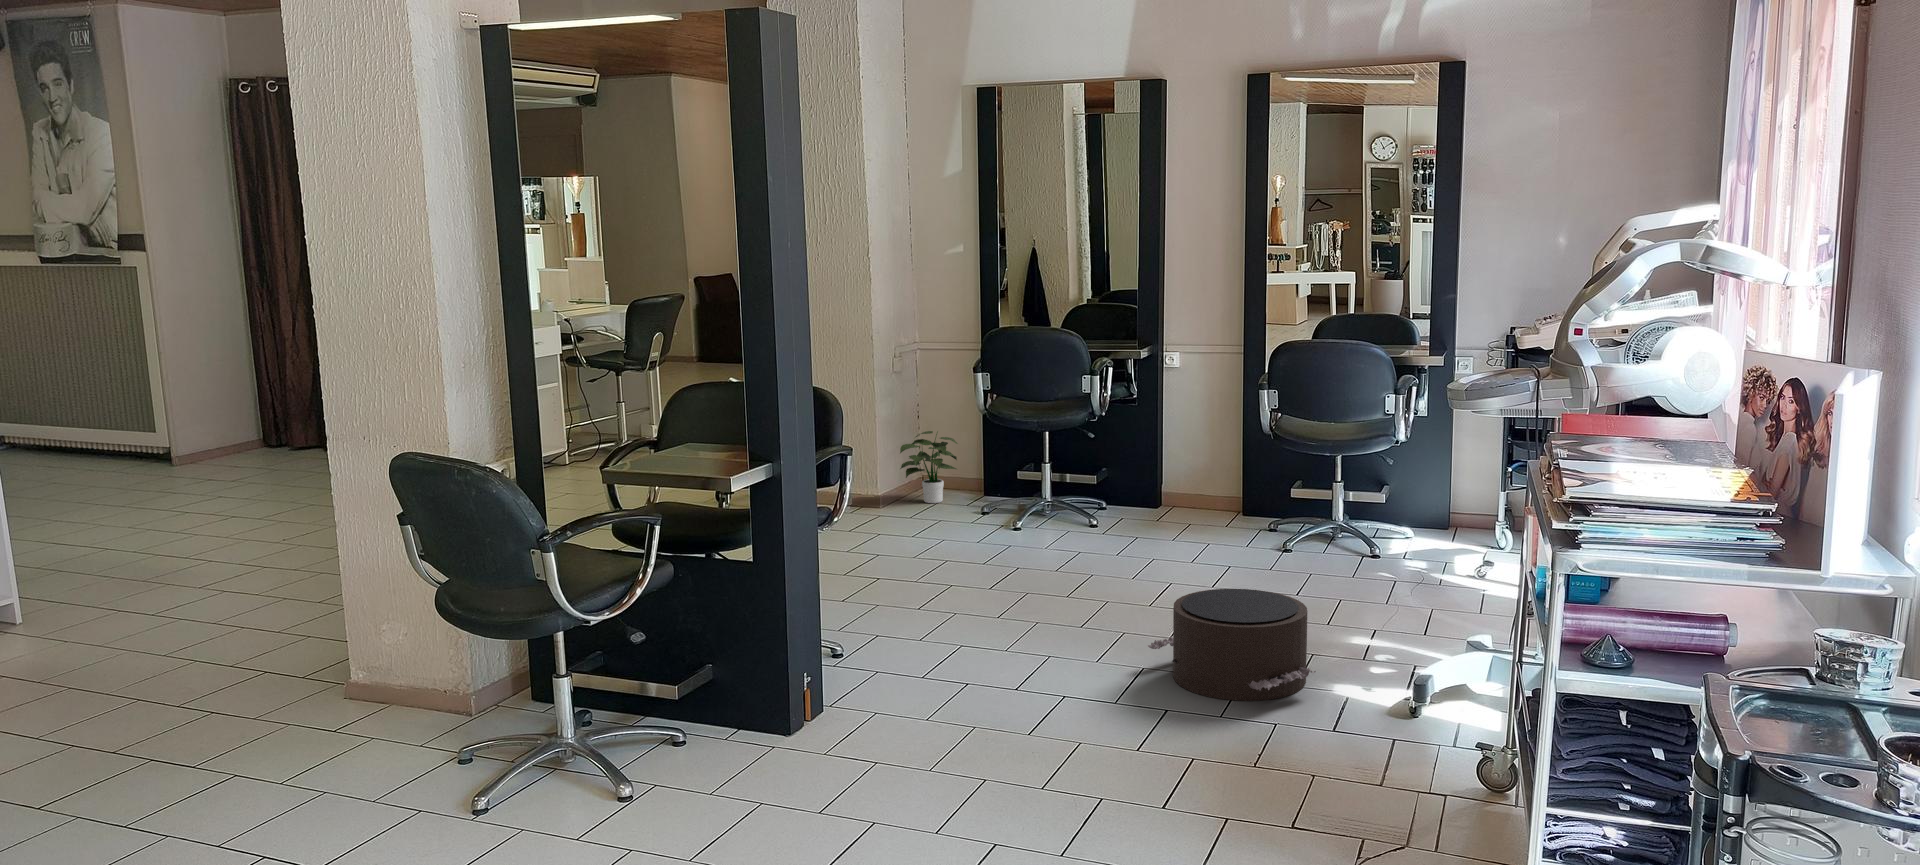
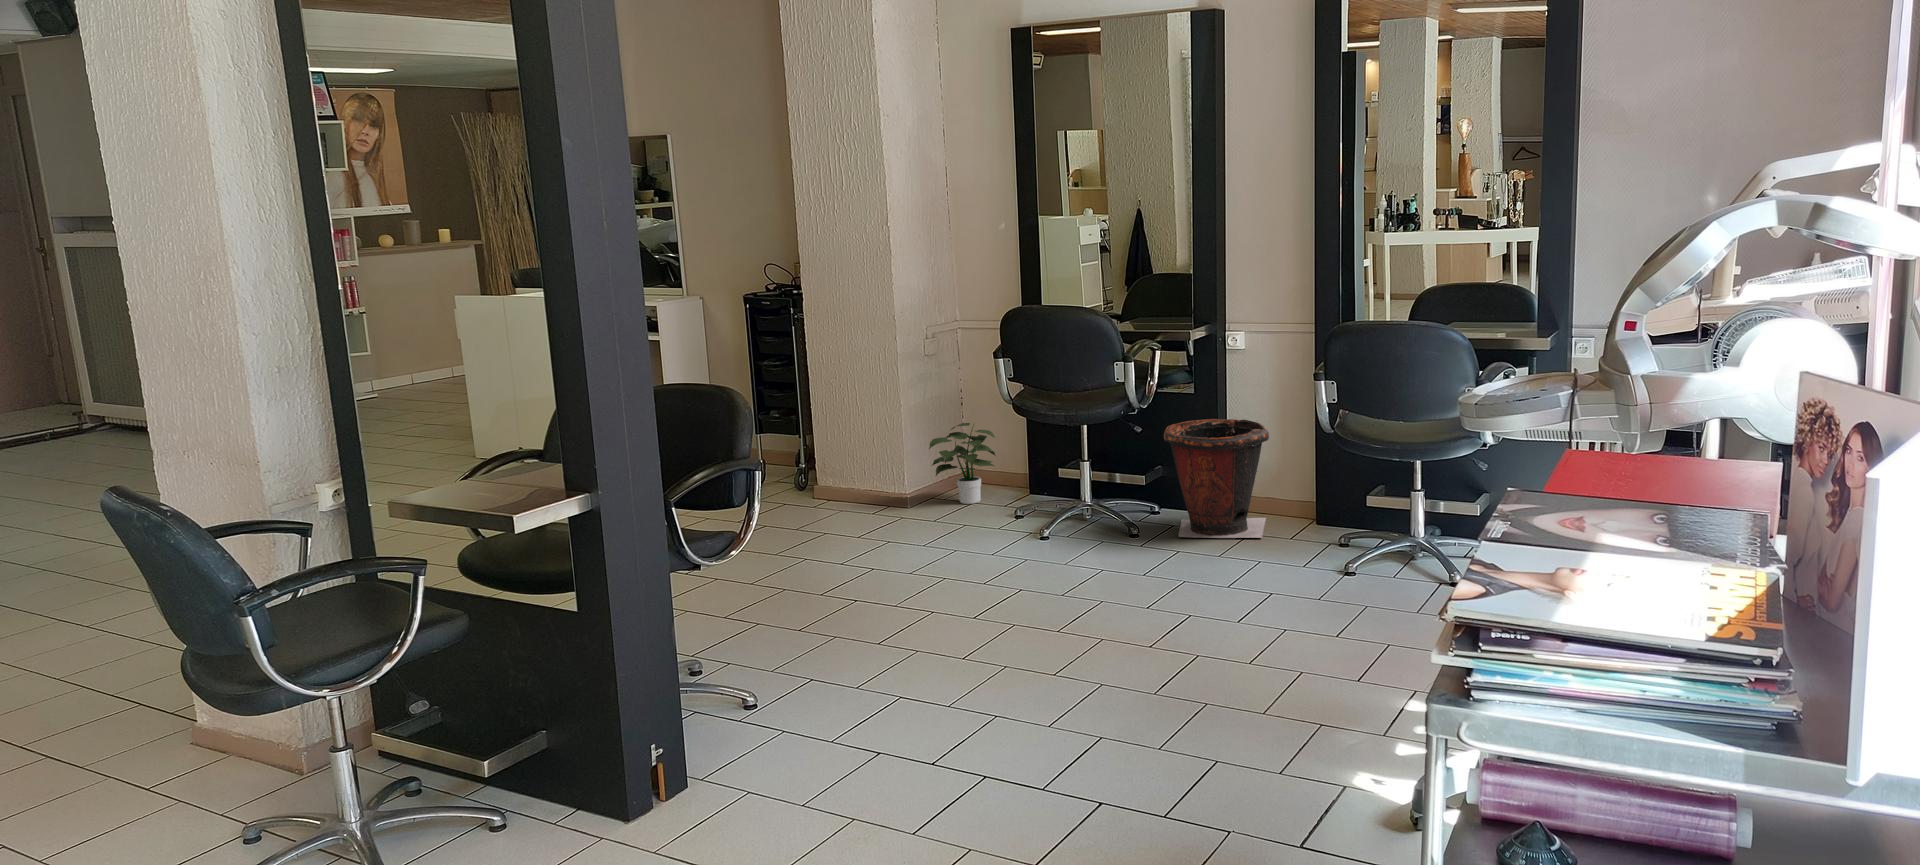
waste bin: none [1118,425,1210,526] -> present [1164,419,1269,538]
pouf: present [1148,589,1316,701] -> none [1102,640,1299,793]

